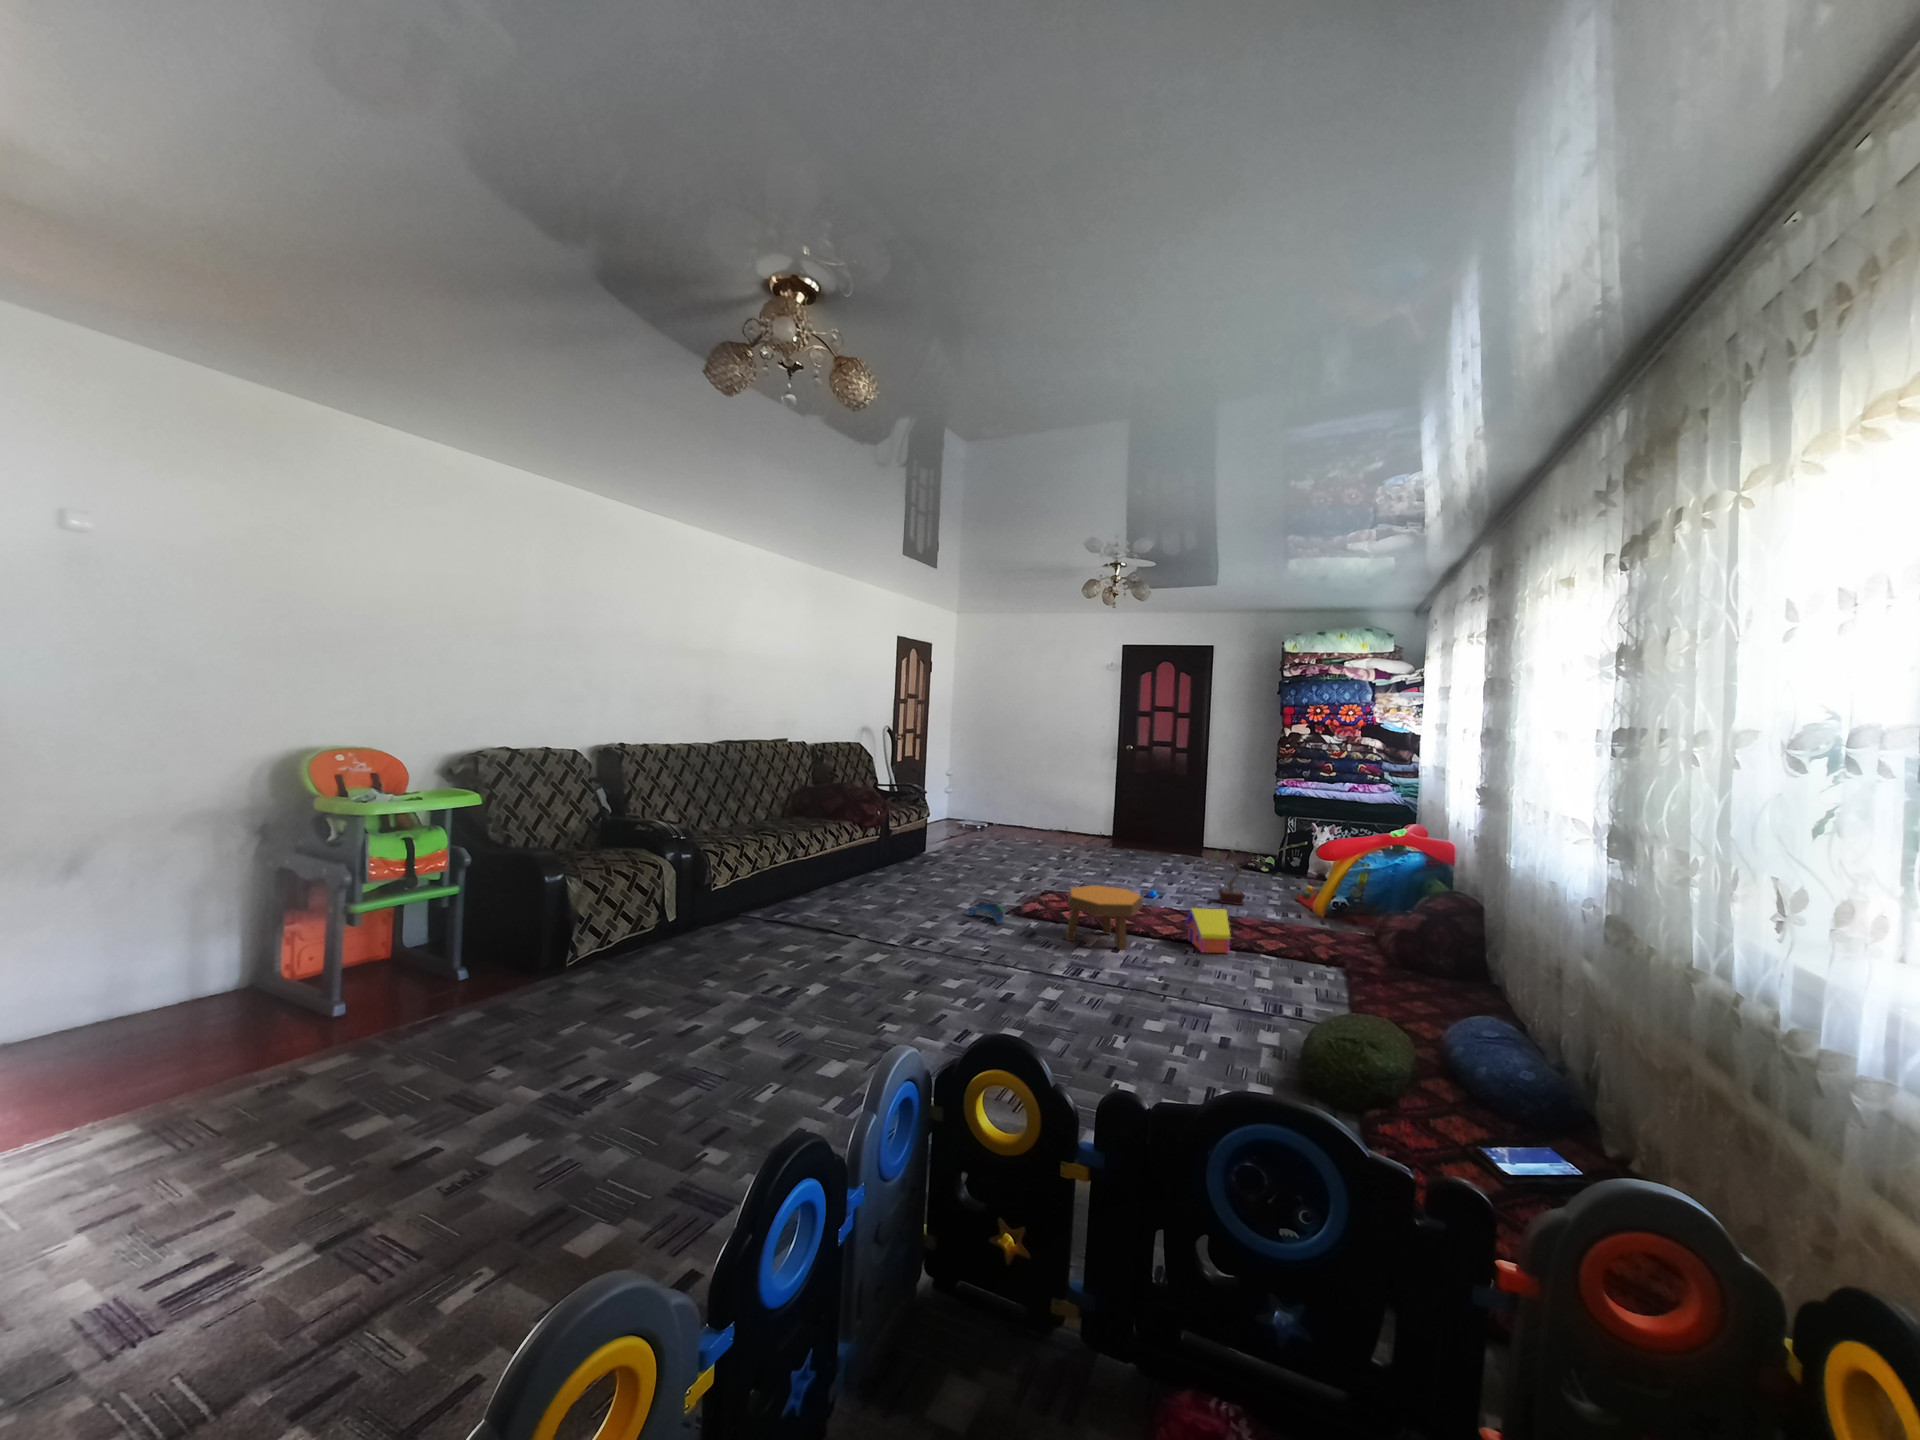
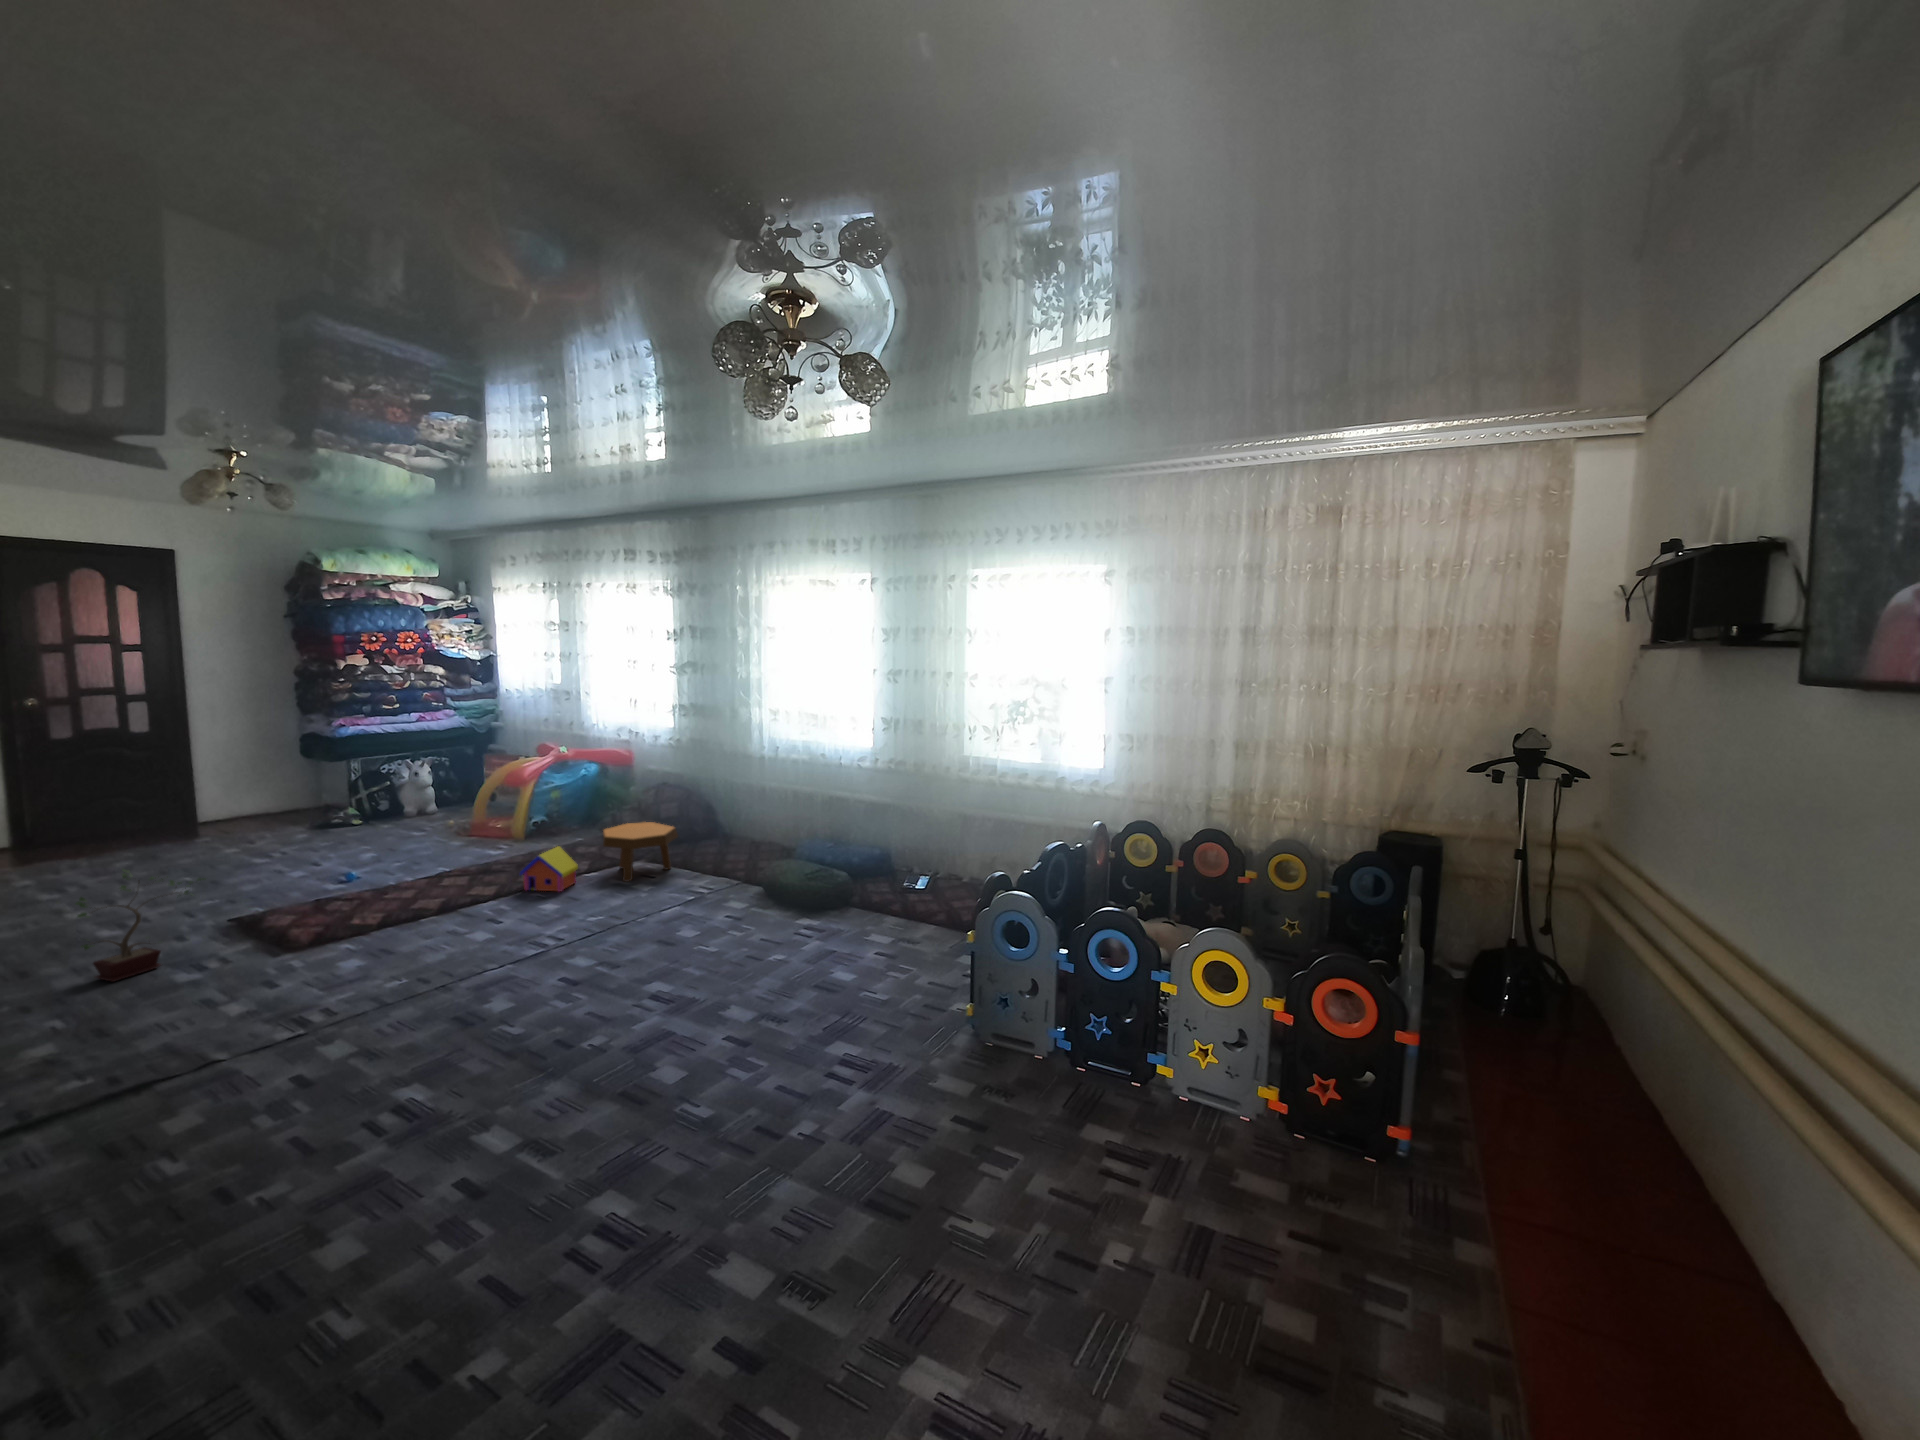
potted plant: present [1212,842,1260,905] -> present [76,869,205,982]
footstool: present [1066,885,1143,950] -> present [603,822,678,882]
plush toy: present [968,903,1004,925] -> none [242,949,337,987]

